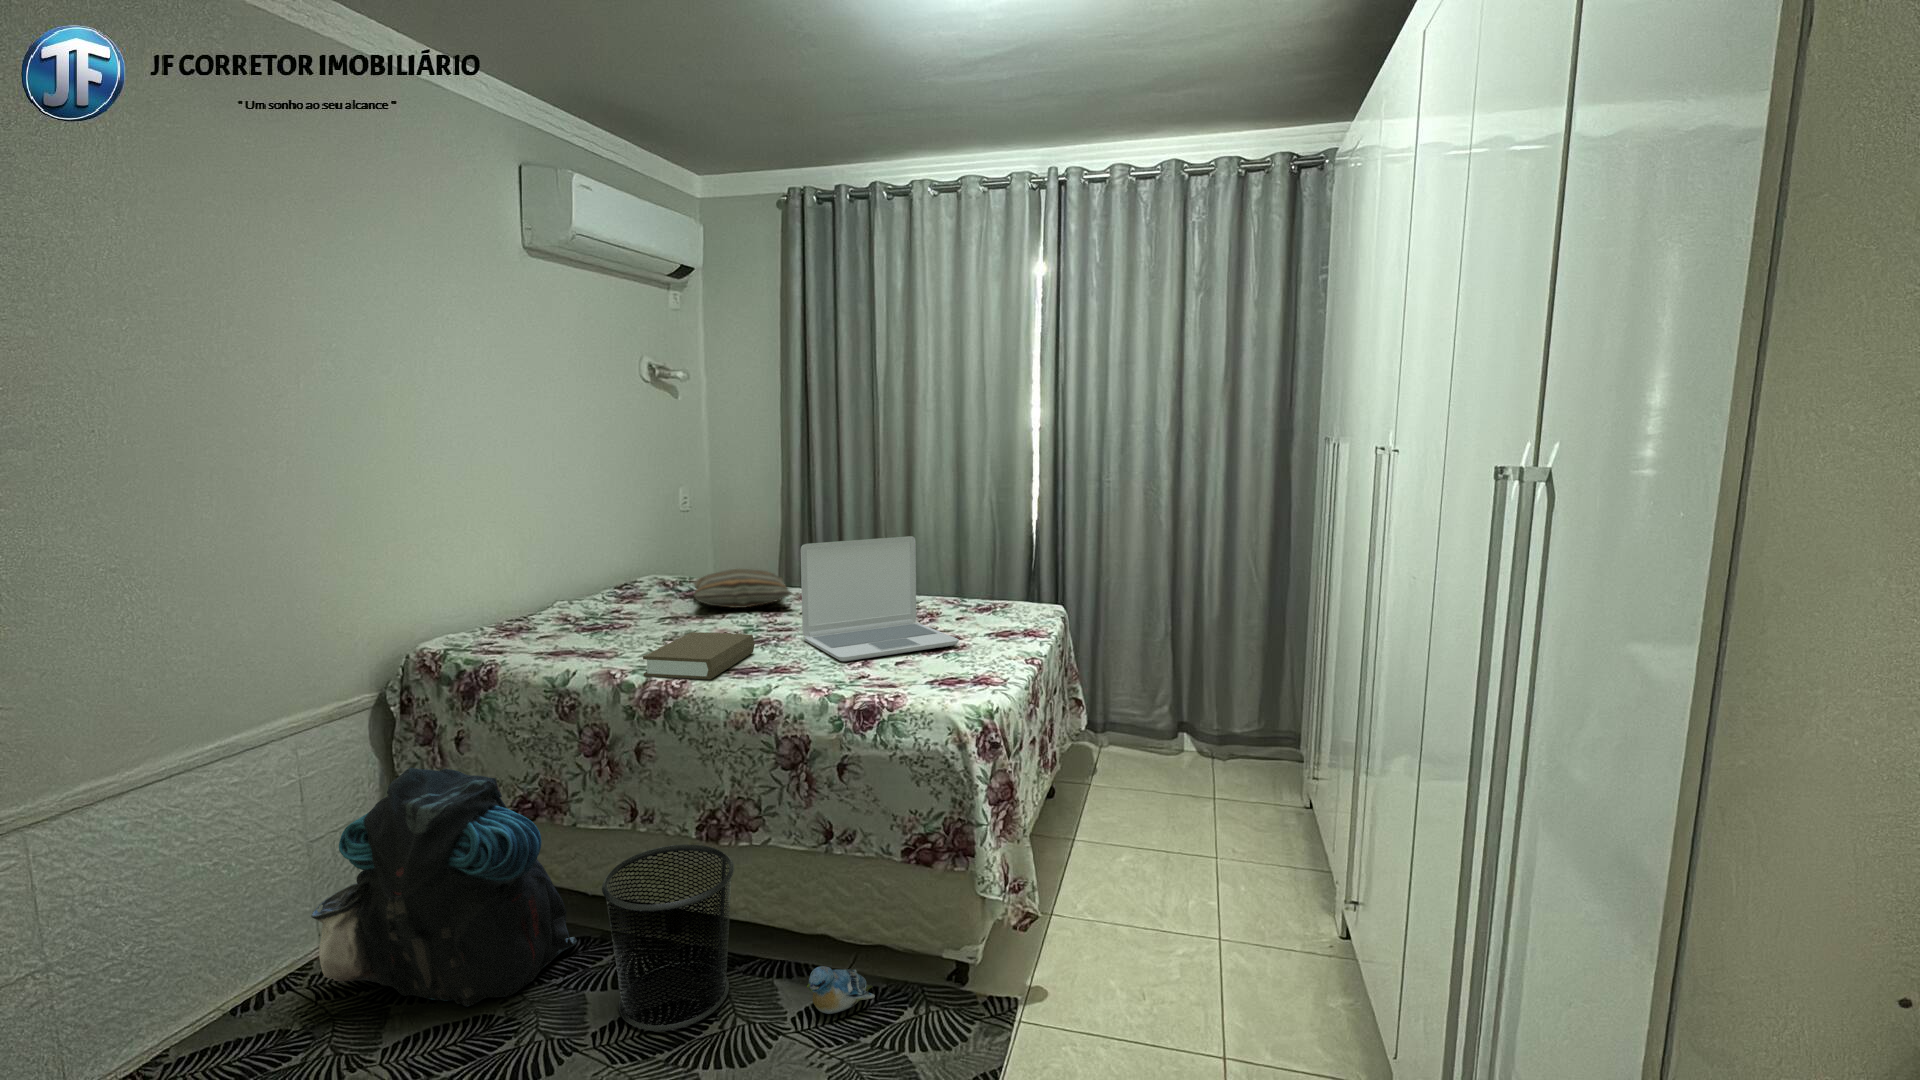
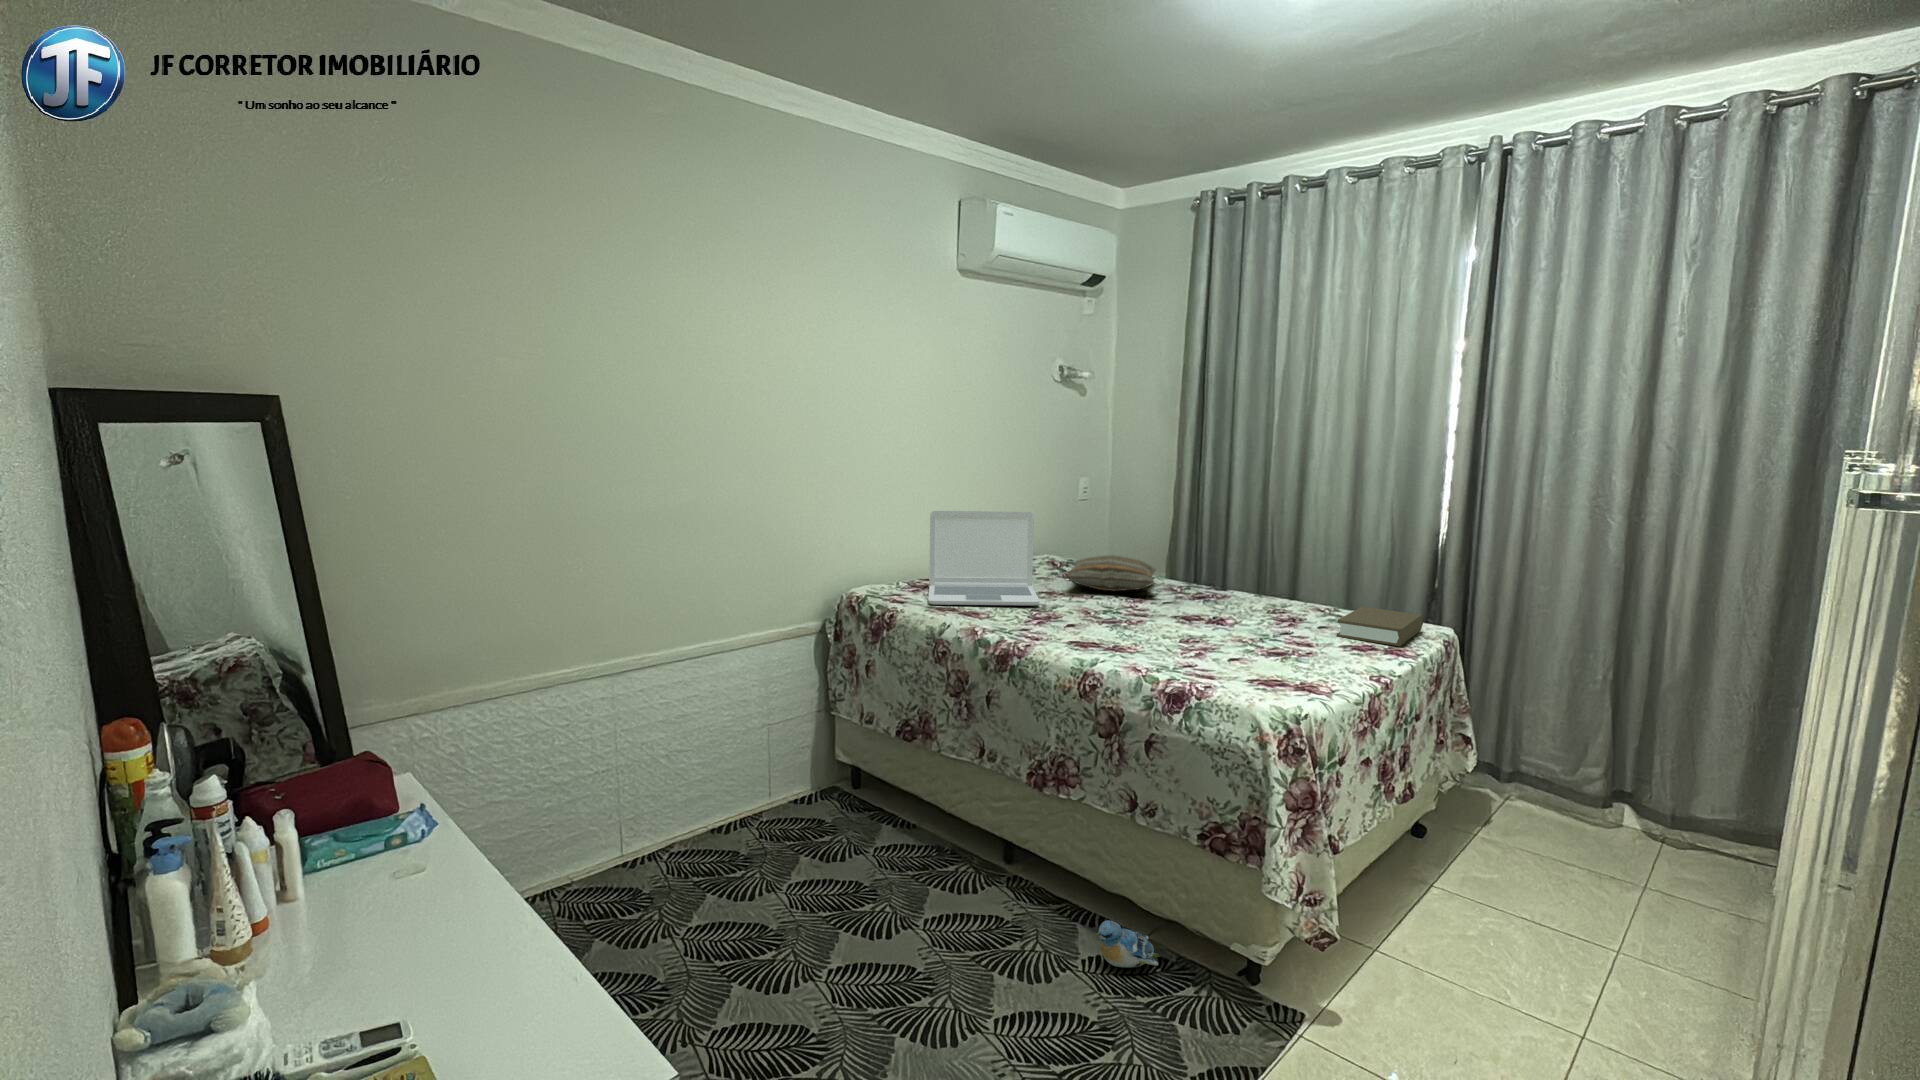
laptop: present [801,536,959,661] -> present [928,511,1040,606]
book: present [643,632,755,679] -> present [1336,607,1423,646]
backpack: present [311,768,577,1007] -> none [761,680,934,872]
waste bin: present [602,844,734,1031] -> none [942,783,1050,936]

